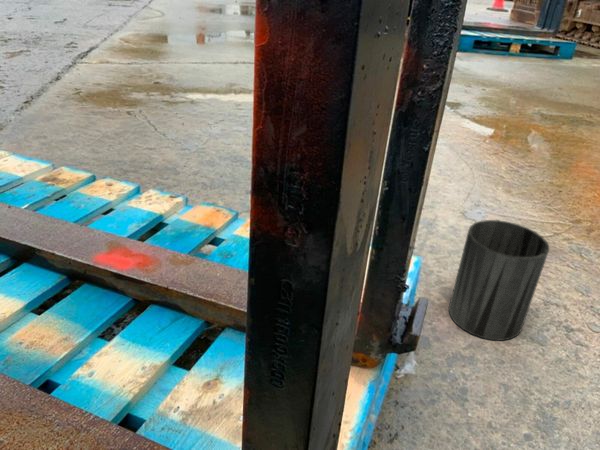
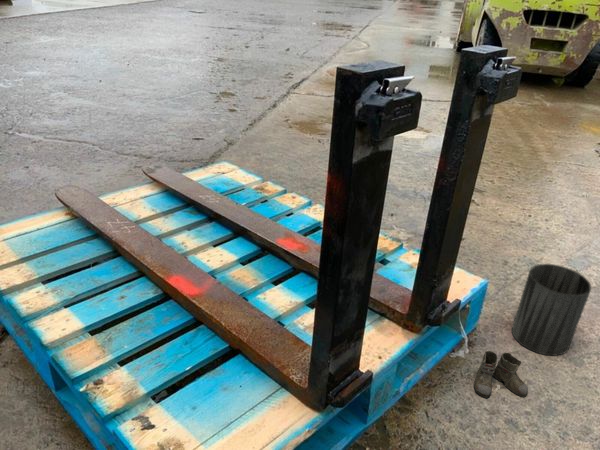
boots: none [428,356,514,432] -> present [474,351,528,398]

